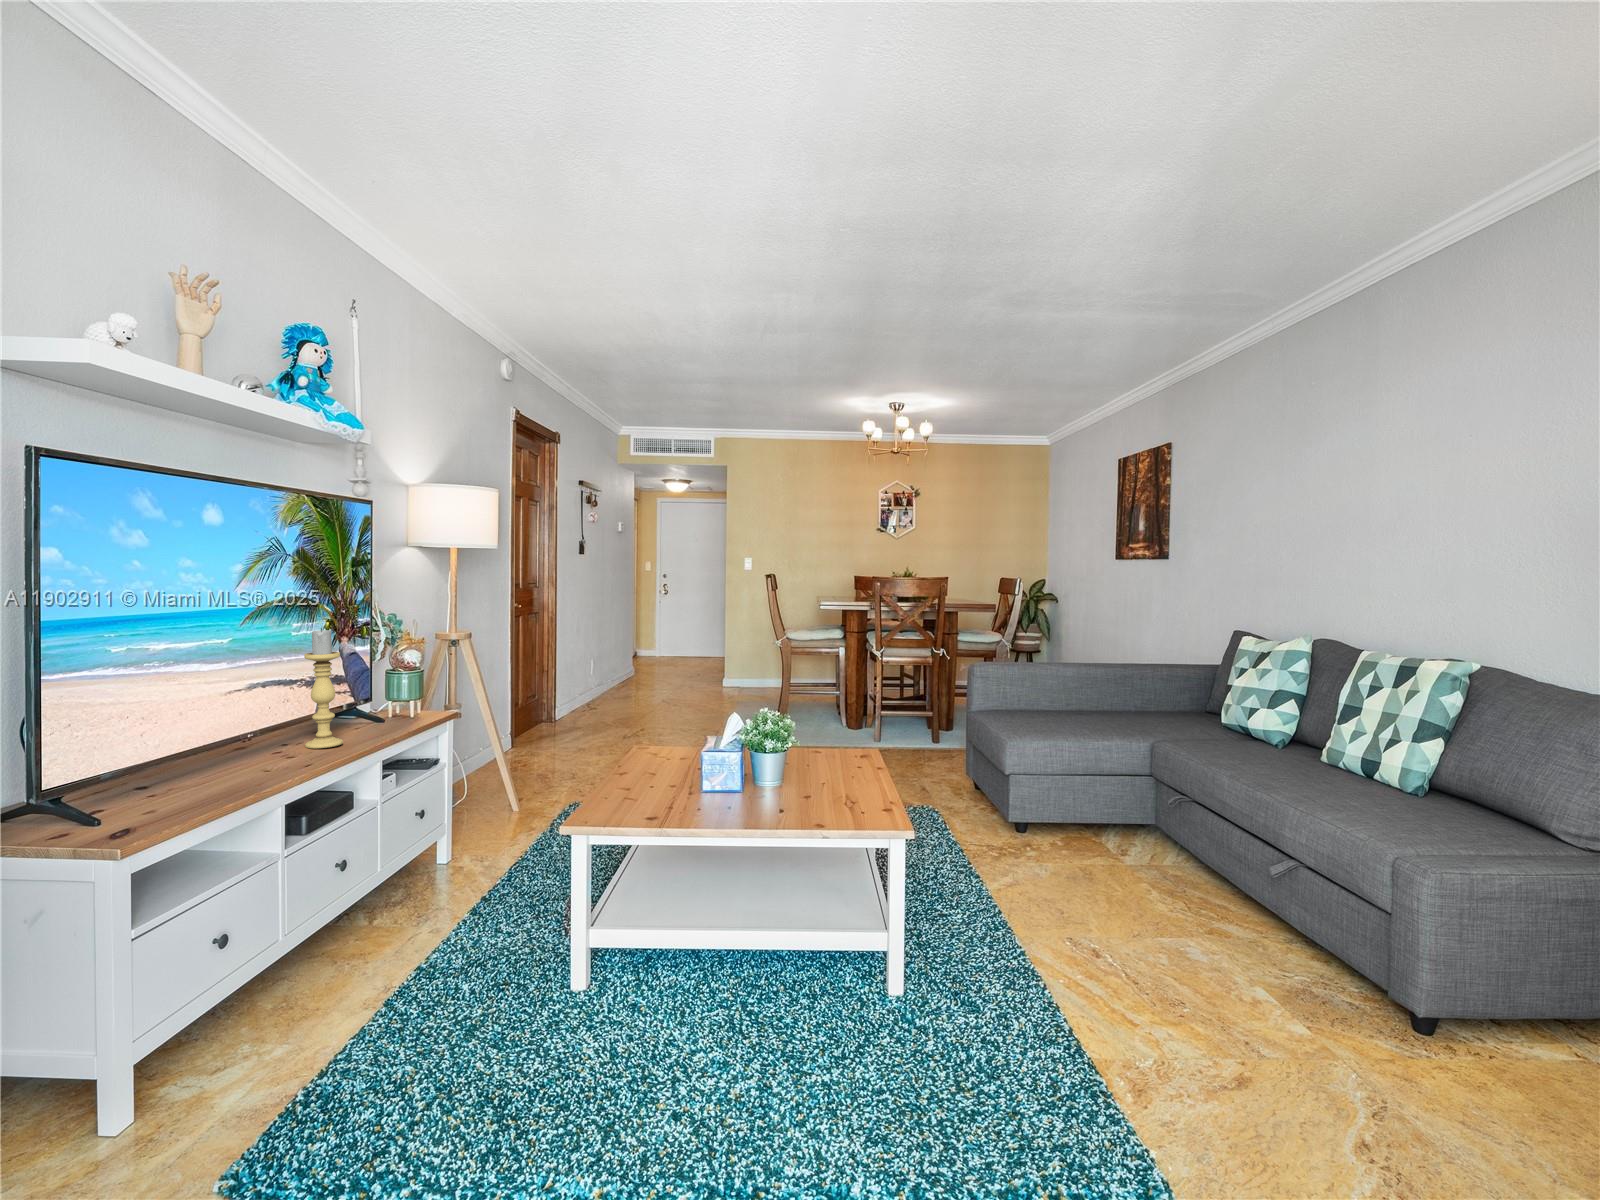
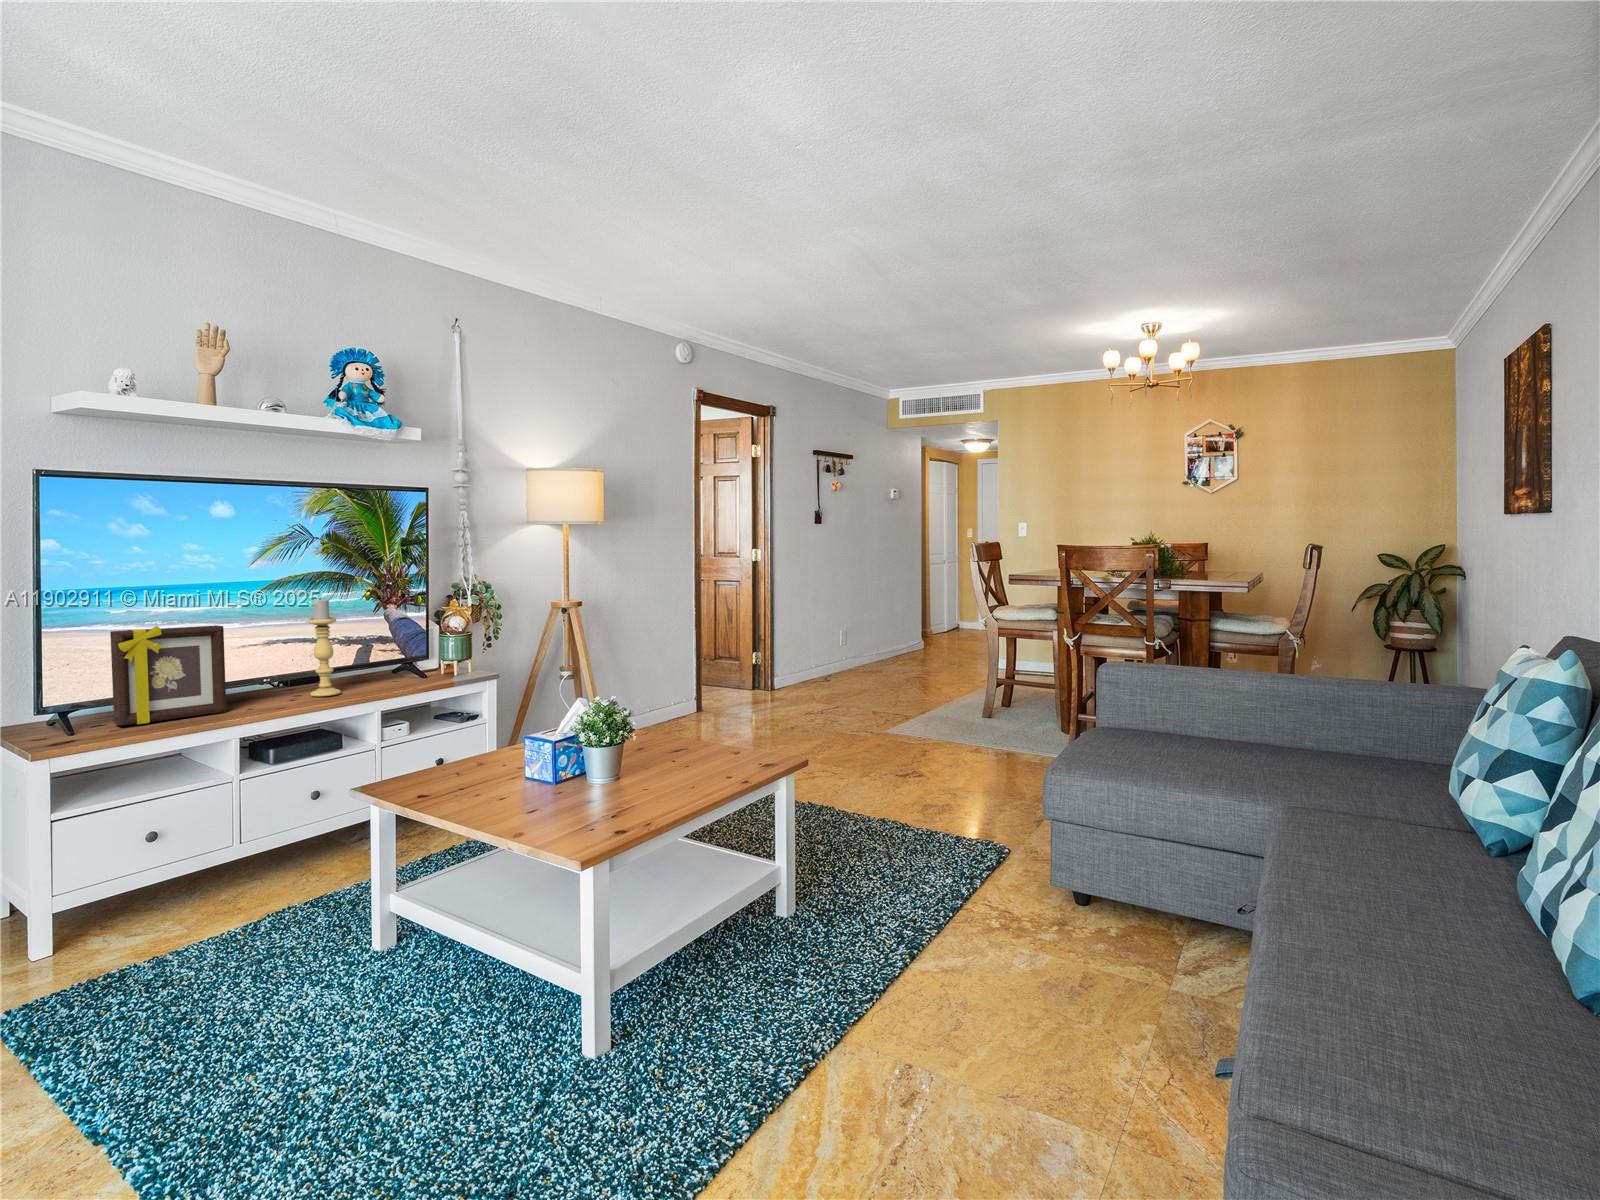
picture frame: none [124,665,250,807] -> present [110,625,226,725]

